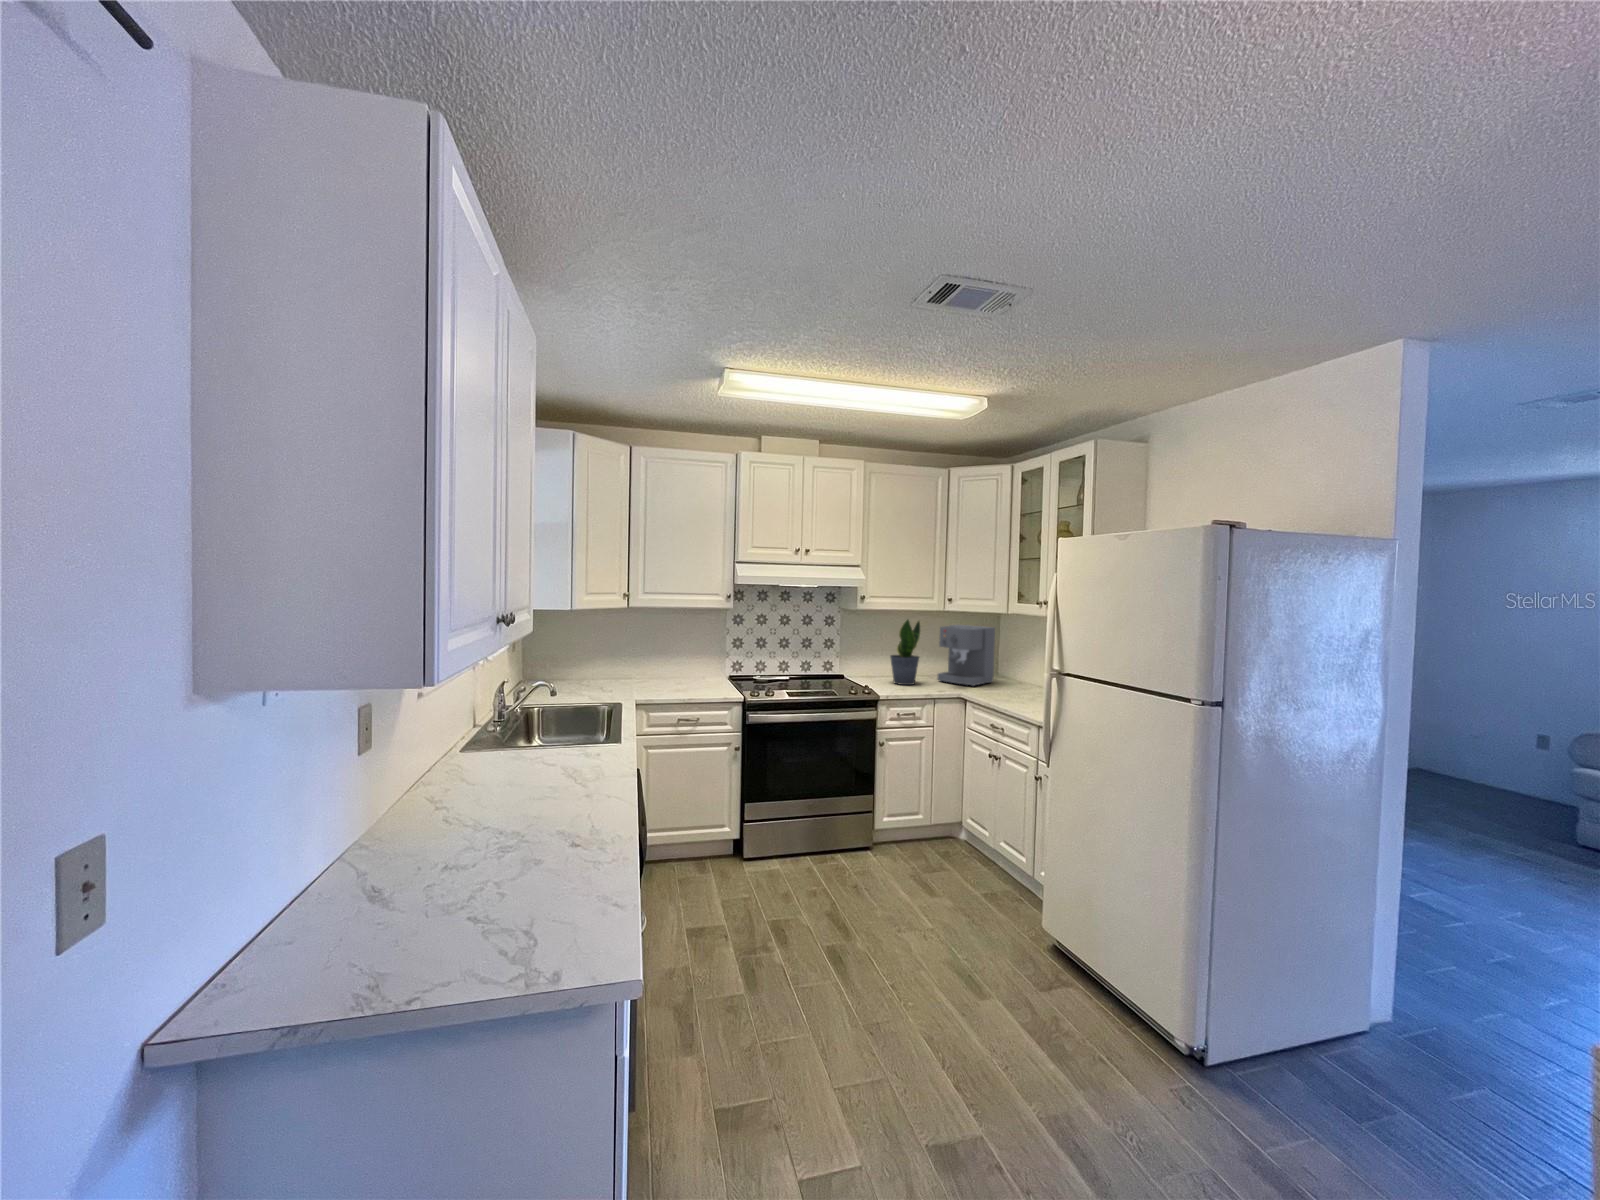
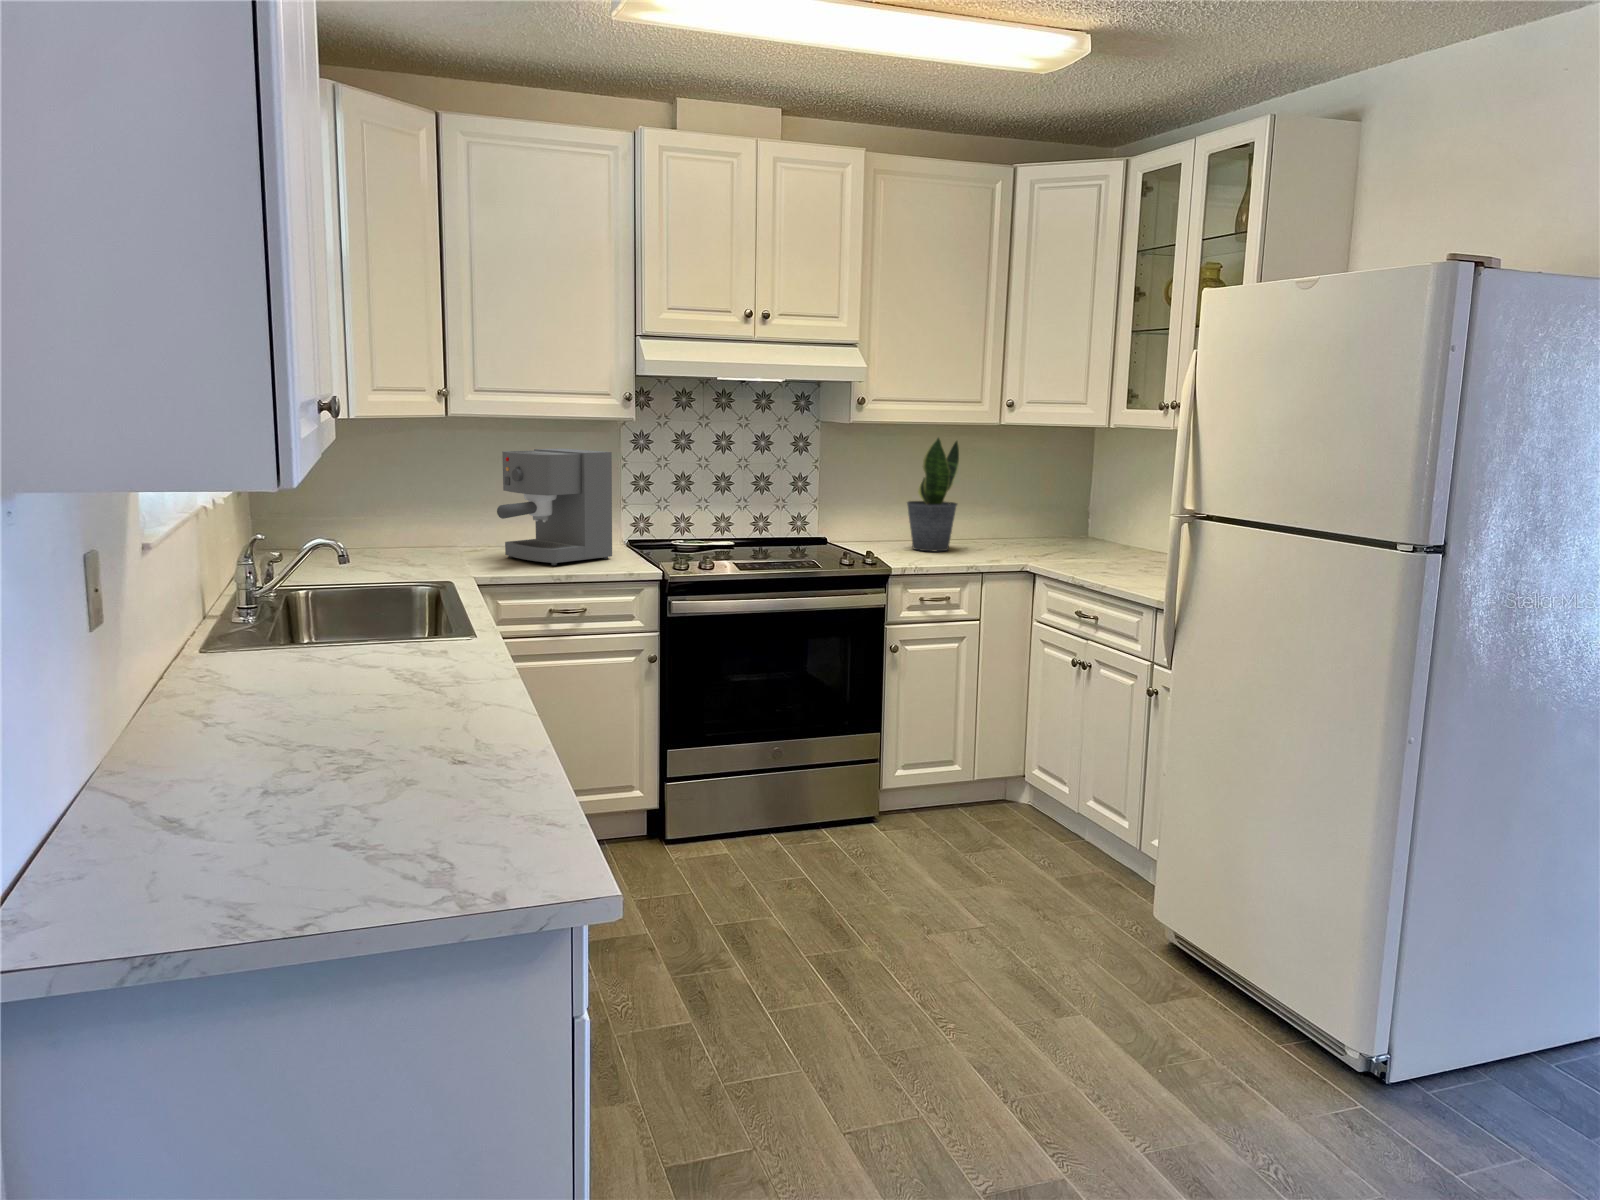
coffee maker: present [938,625,995,686] -> present [497,448,612,565]

